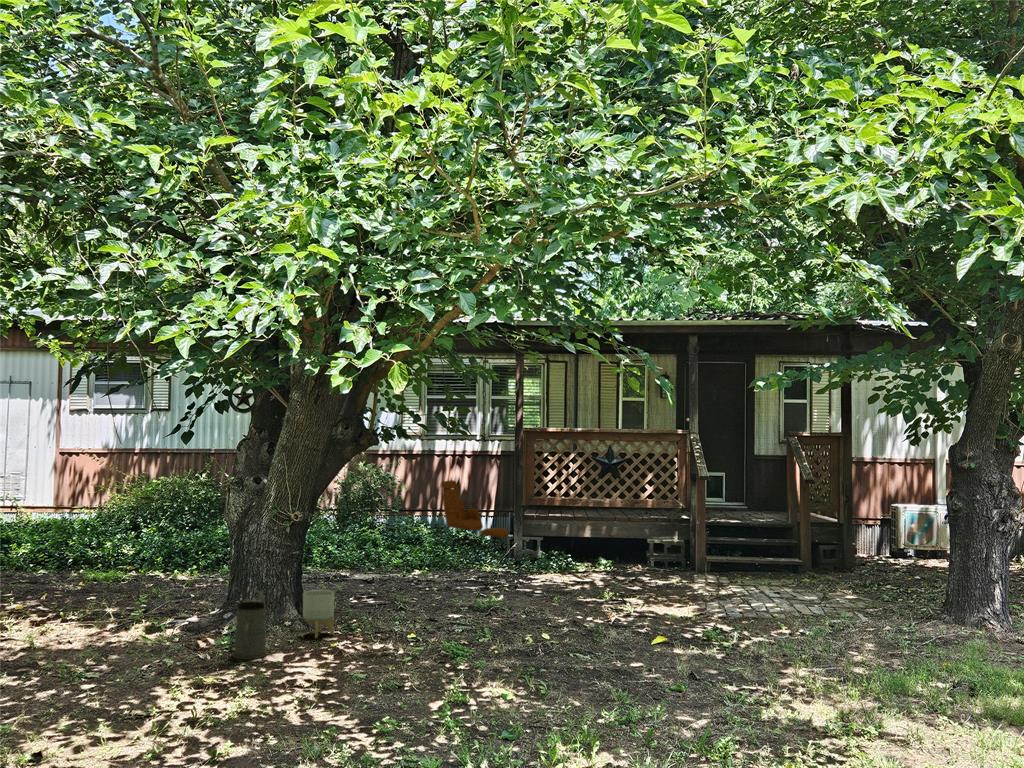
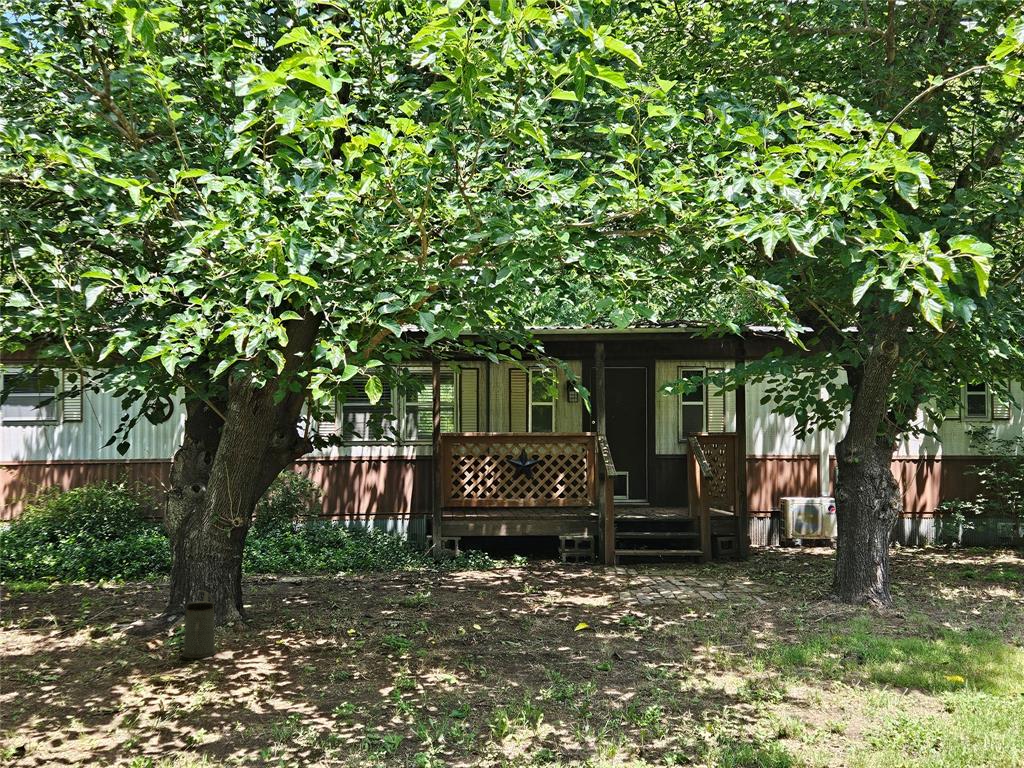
lounge chair: present [441,481,509,545] -> none [360,484,427,550]
planter: present [303,590,334,638] -> none [245,591,276,637]

